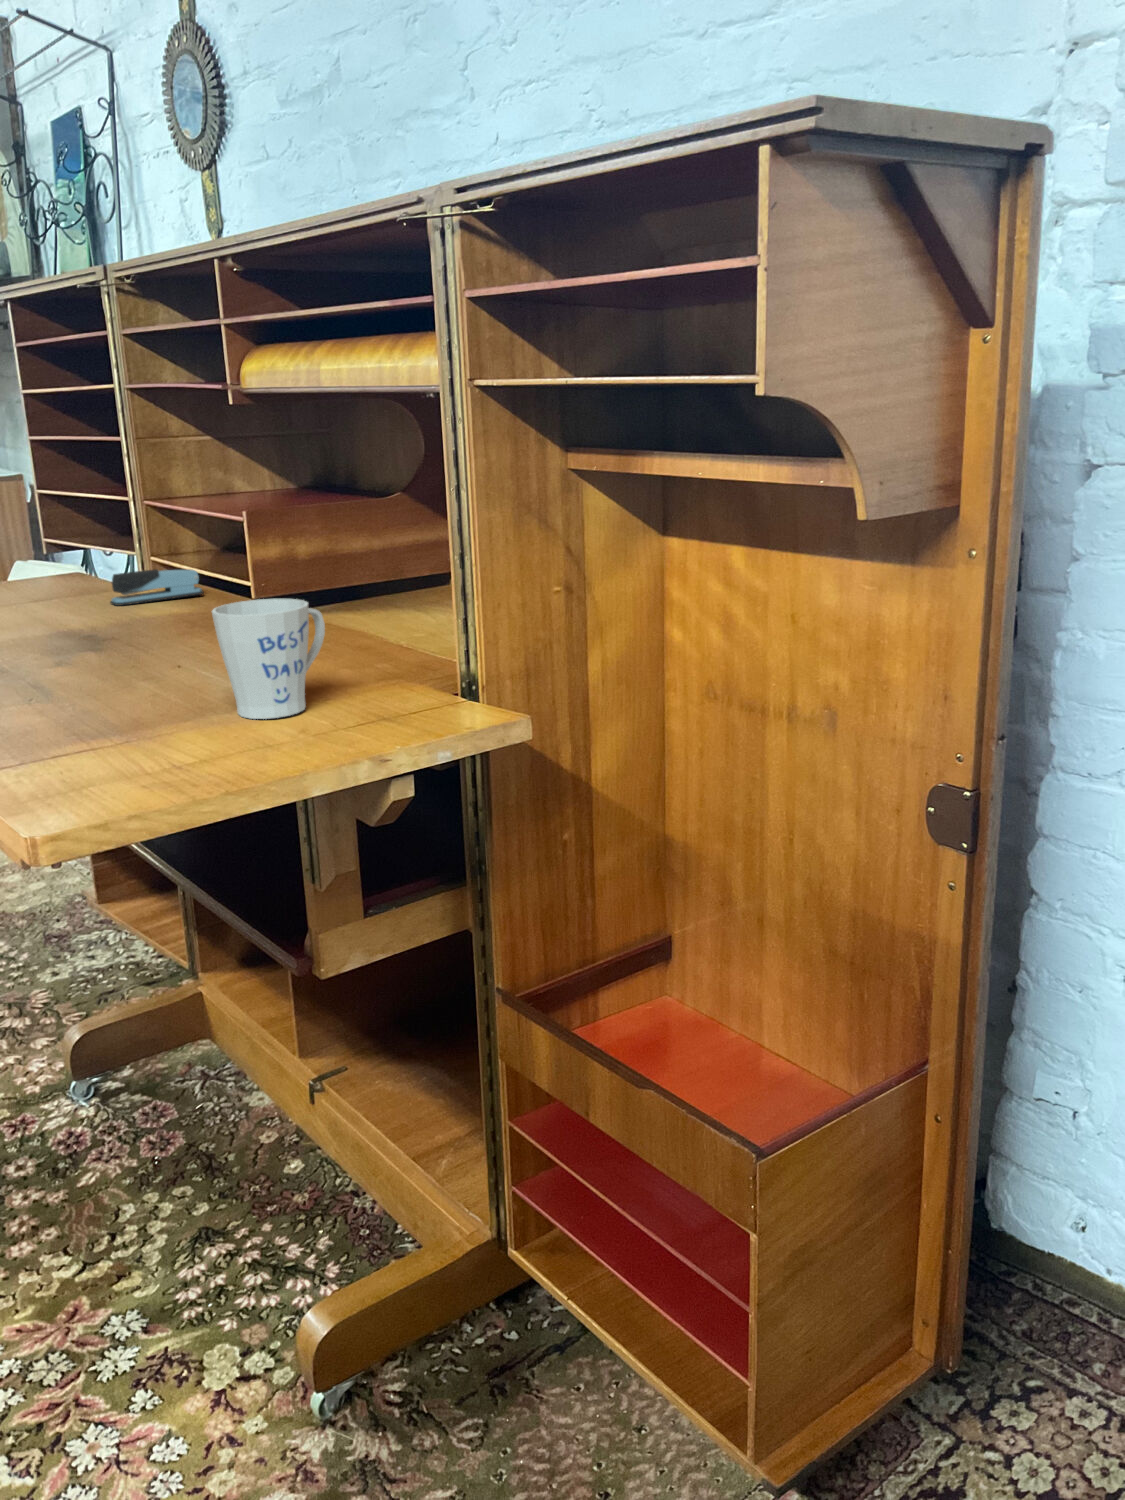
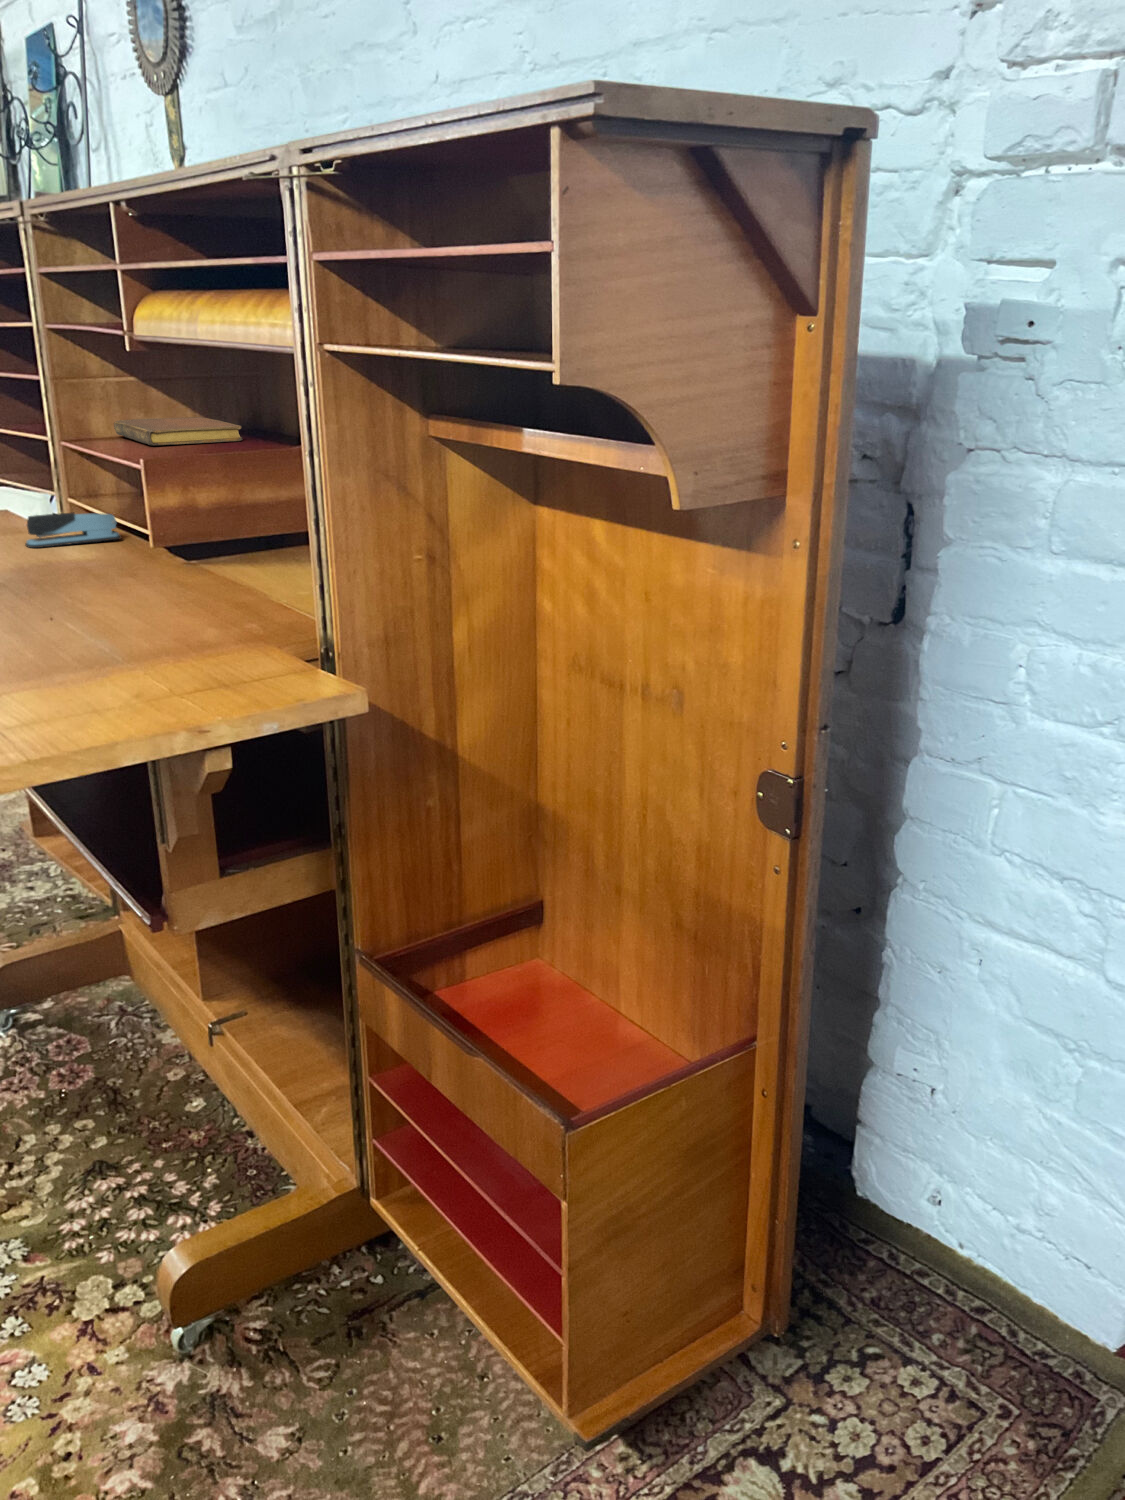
notebook: none [184,473,318,500] -> present [114,417,242,445]
mug: present [212,599,325,719] -> none [69,553,191,674]

